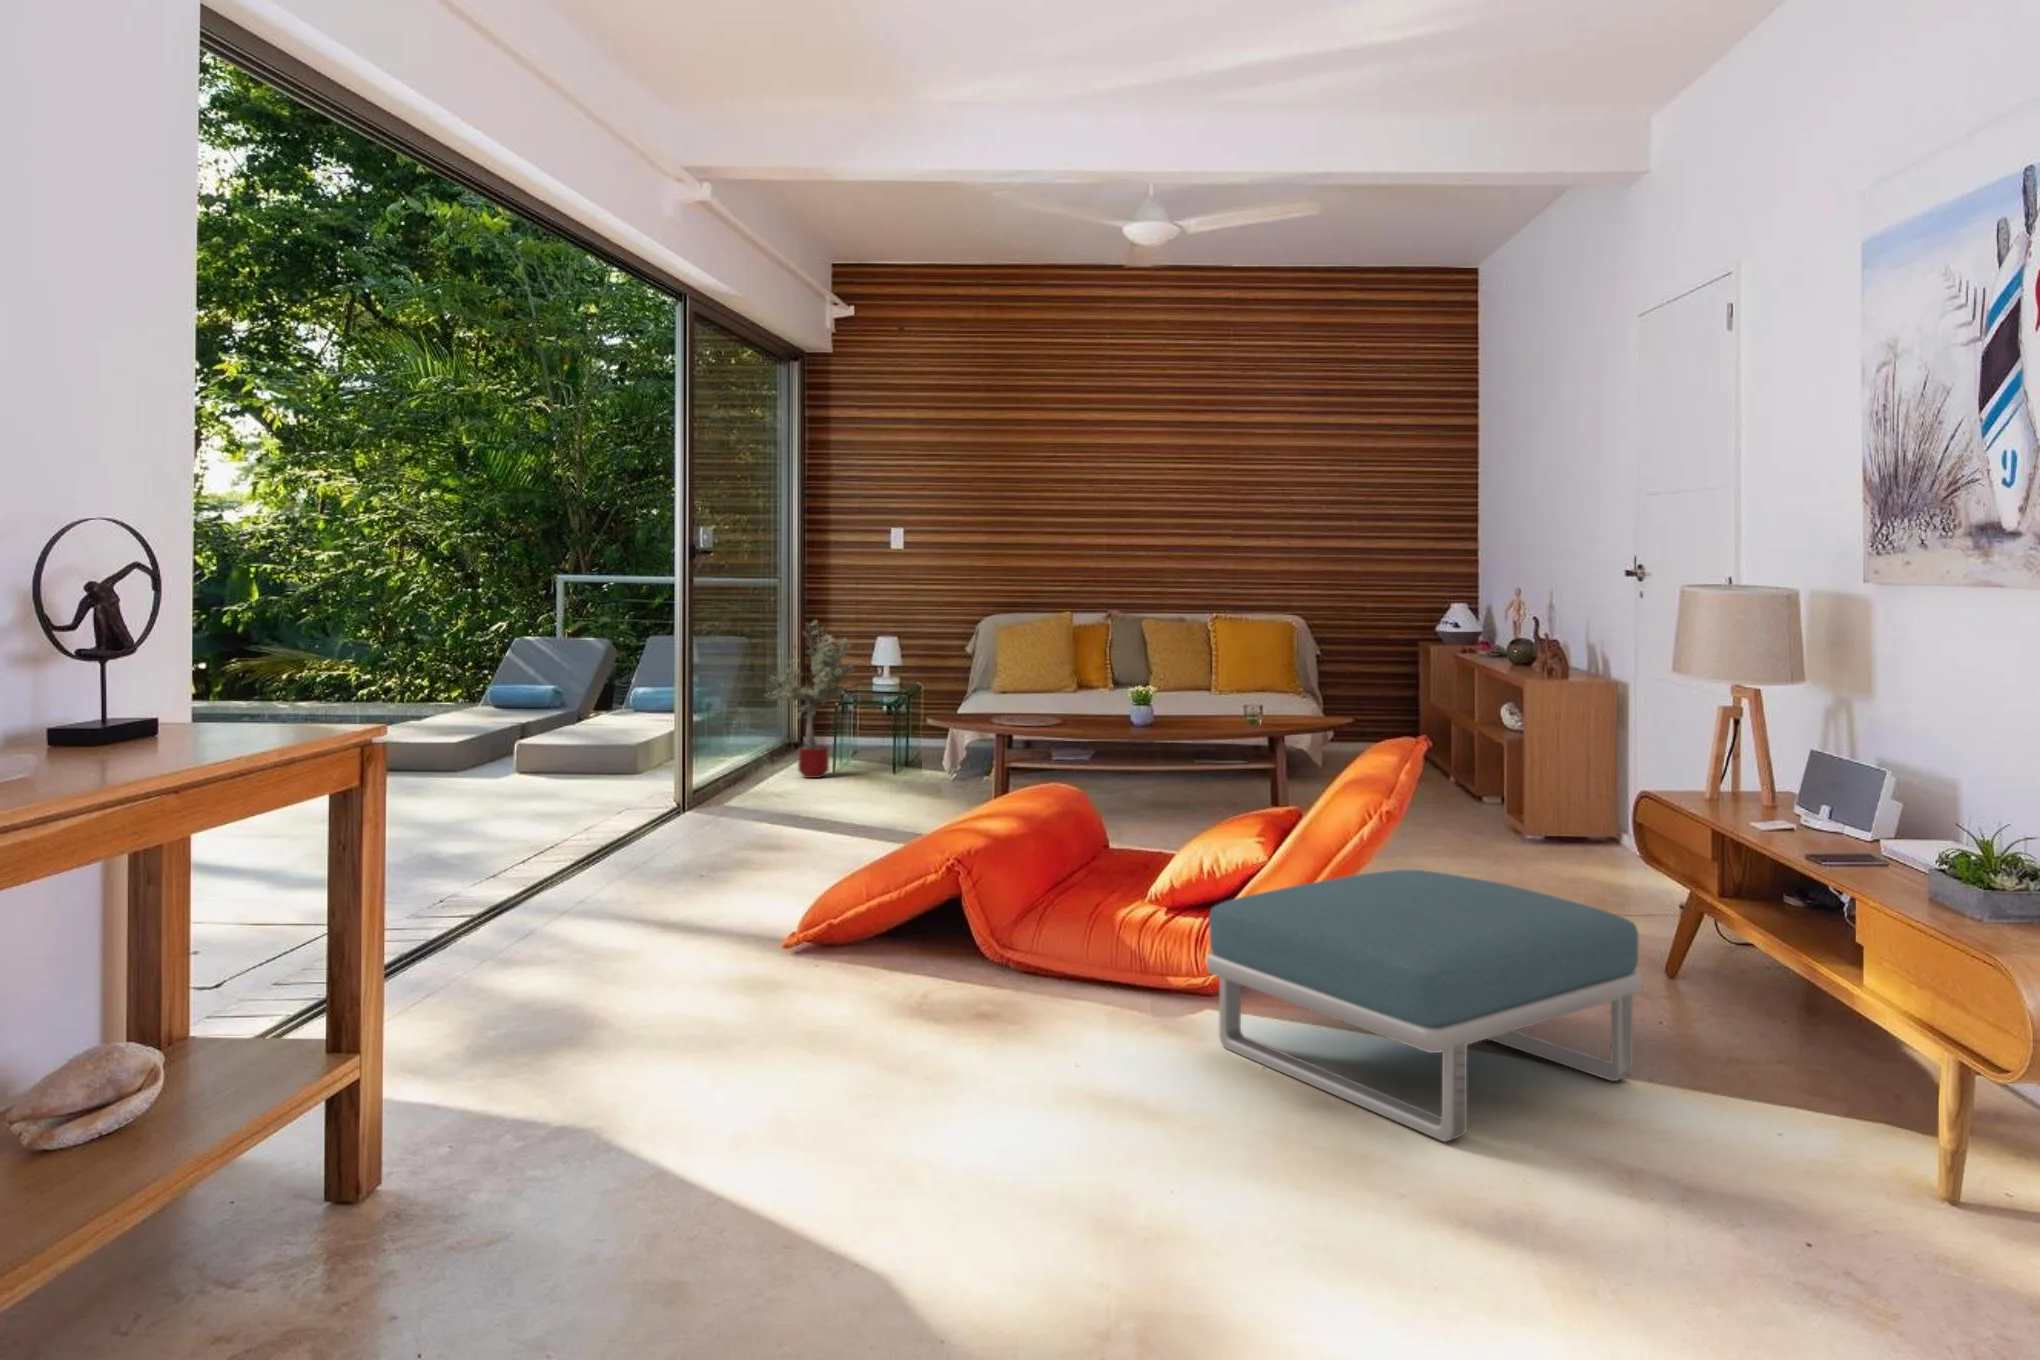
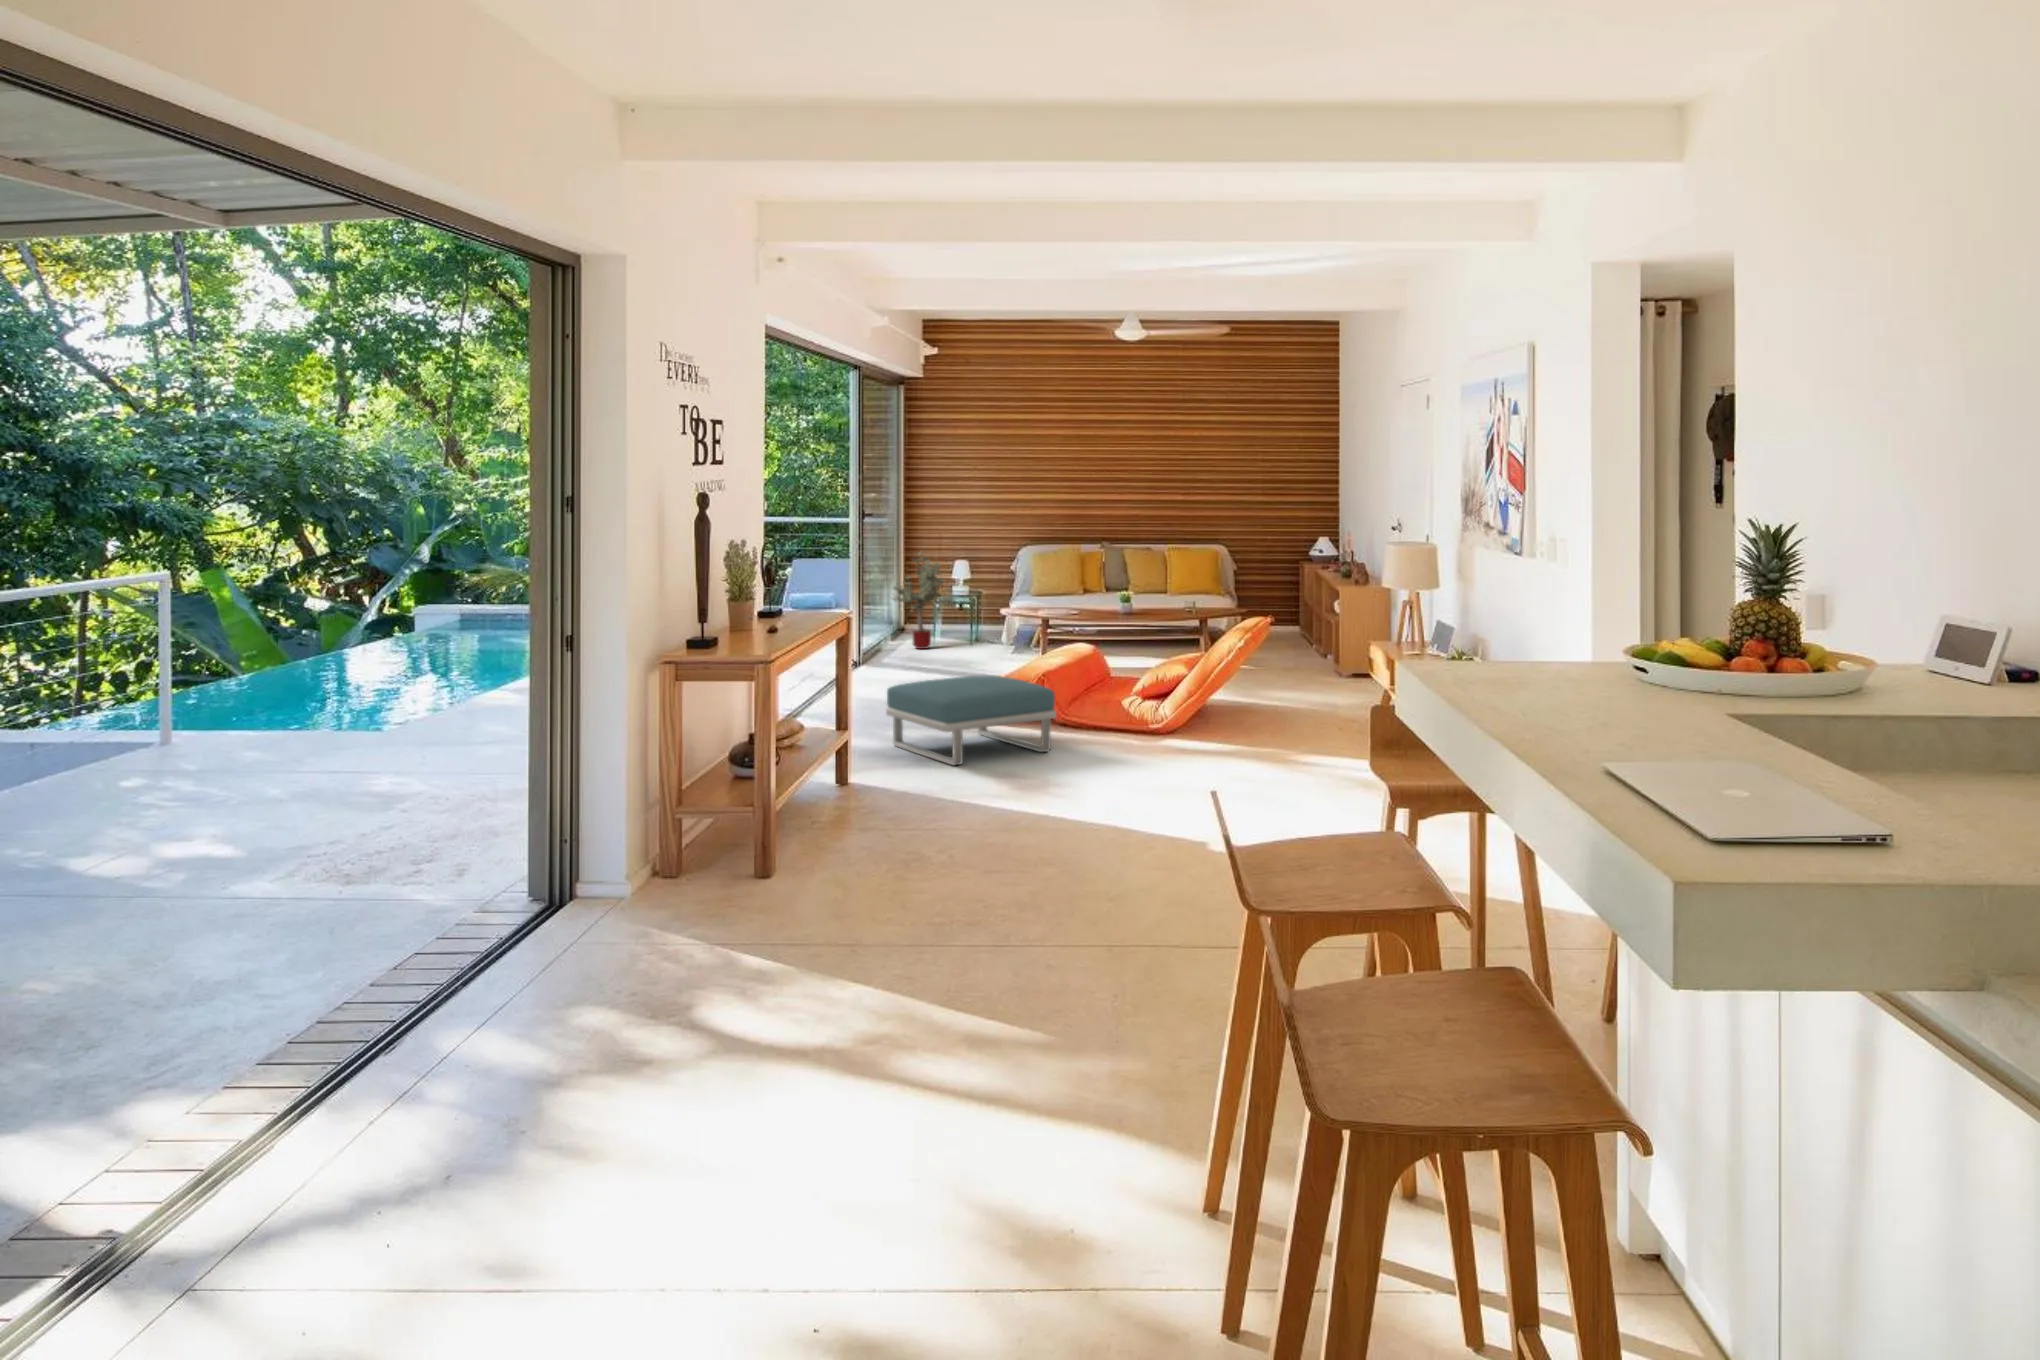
footstool: present [1207,870,1642,1141] -> present [886,675,1056,765]

